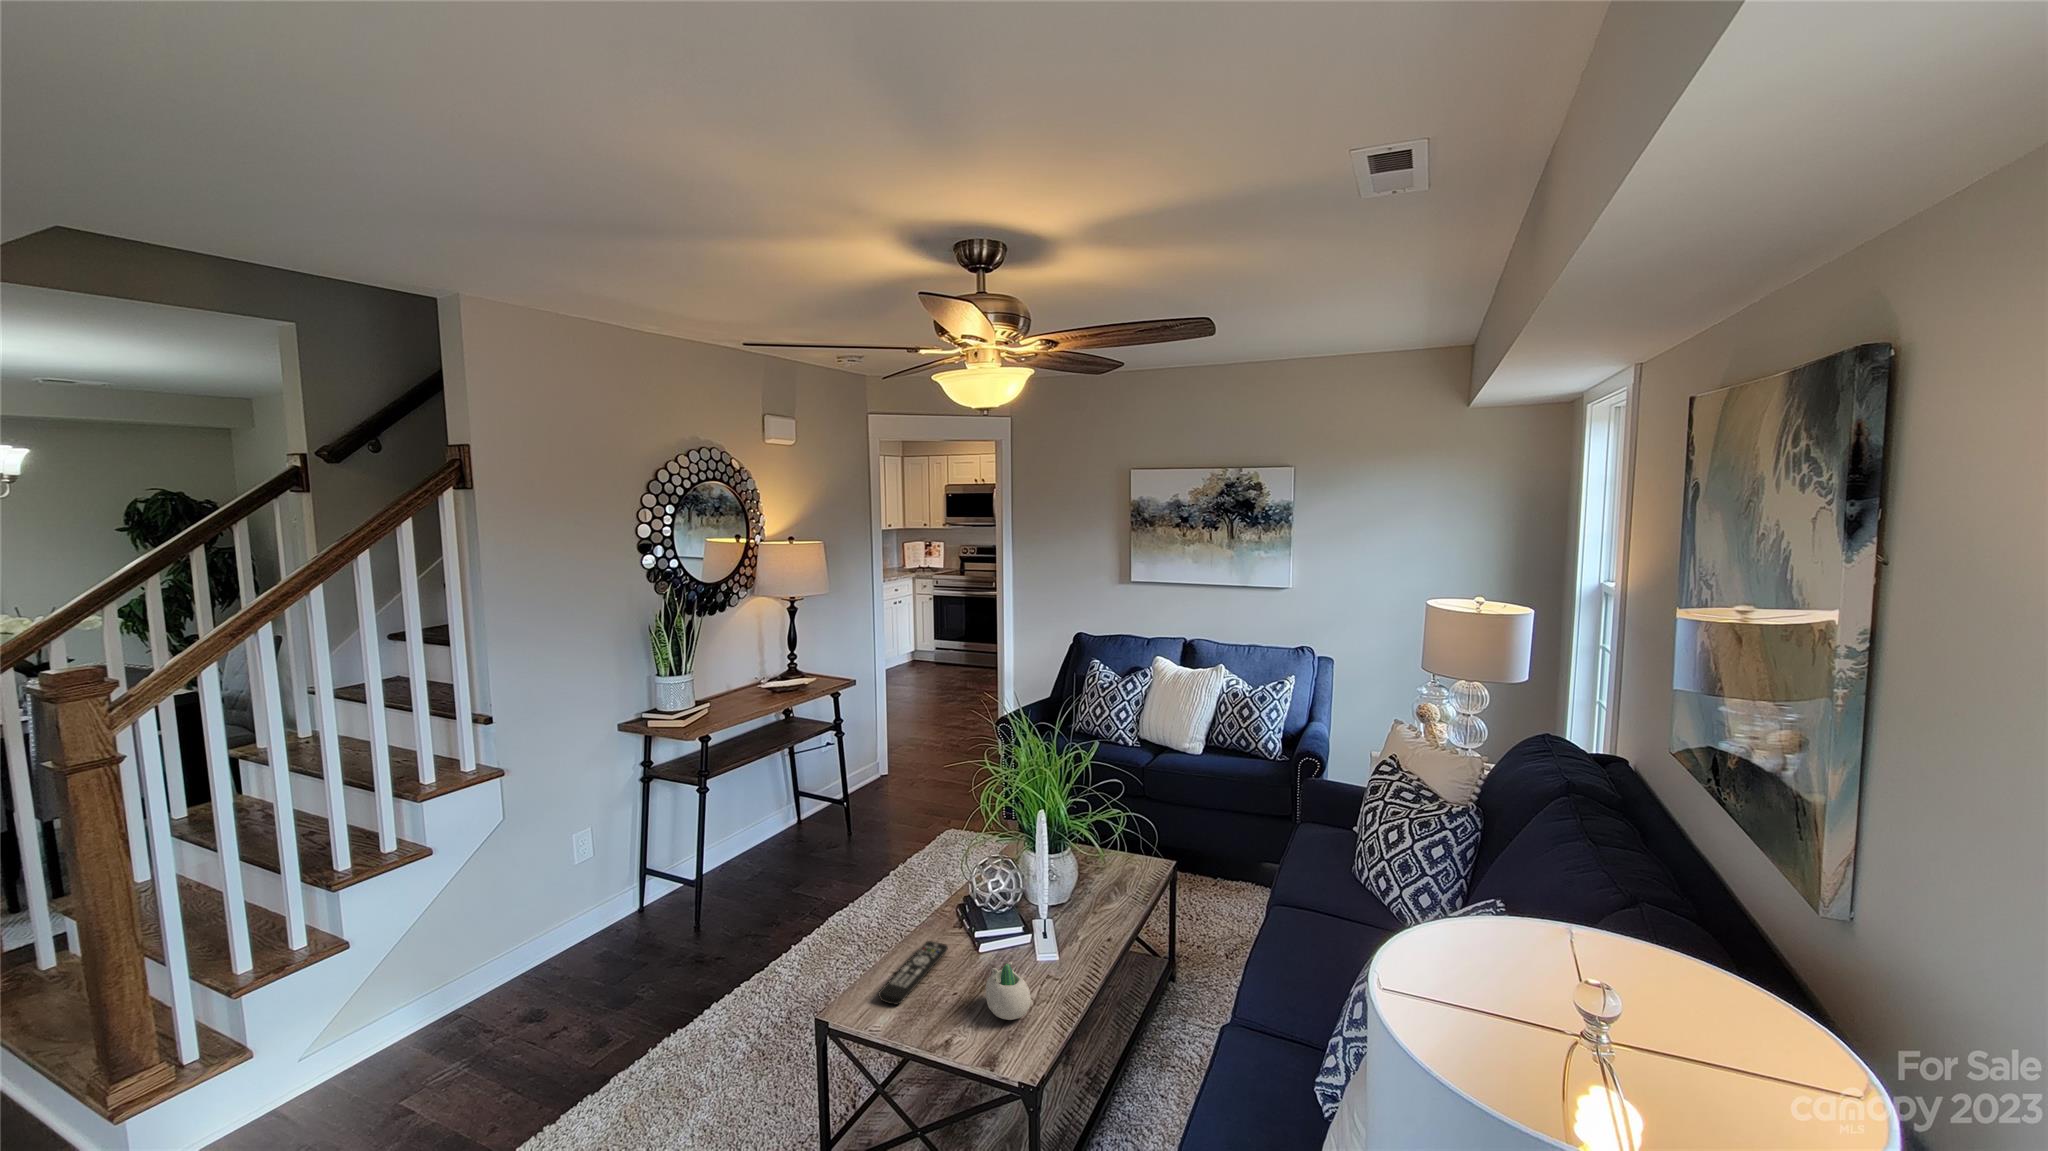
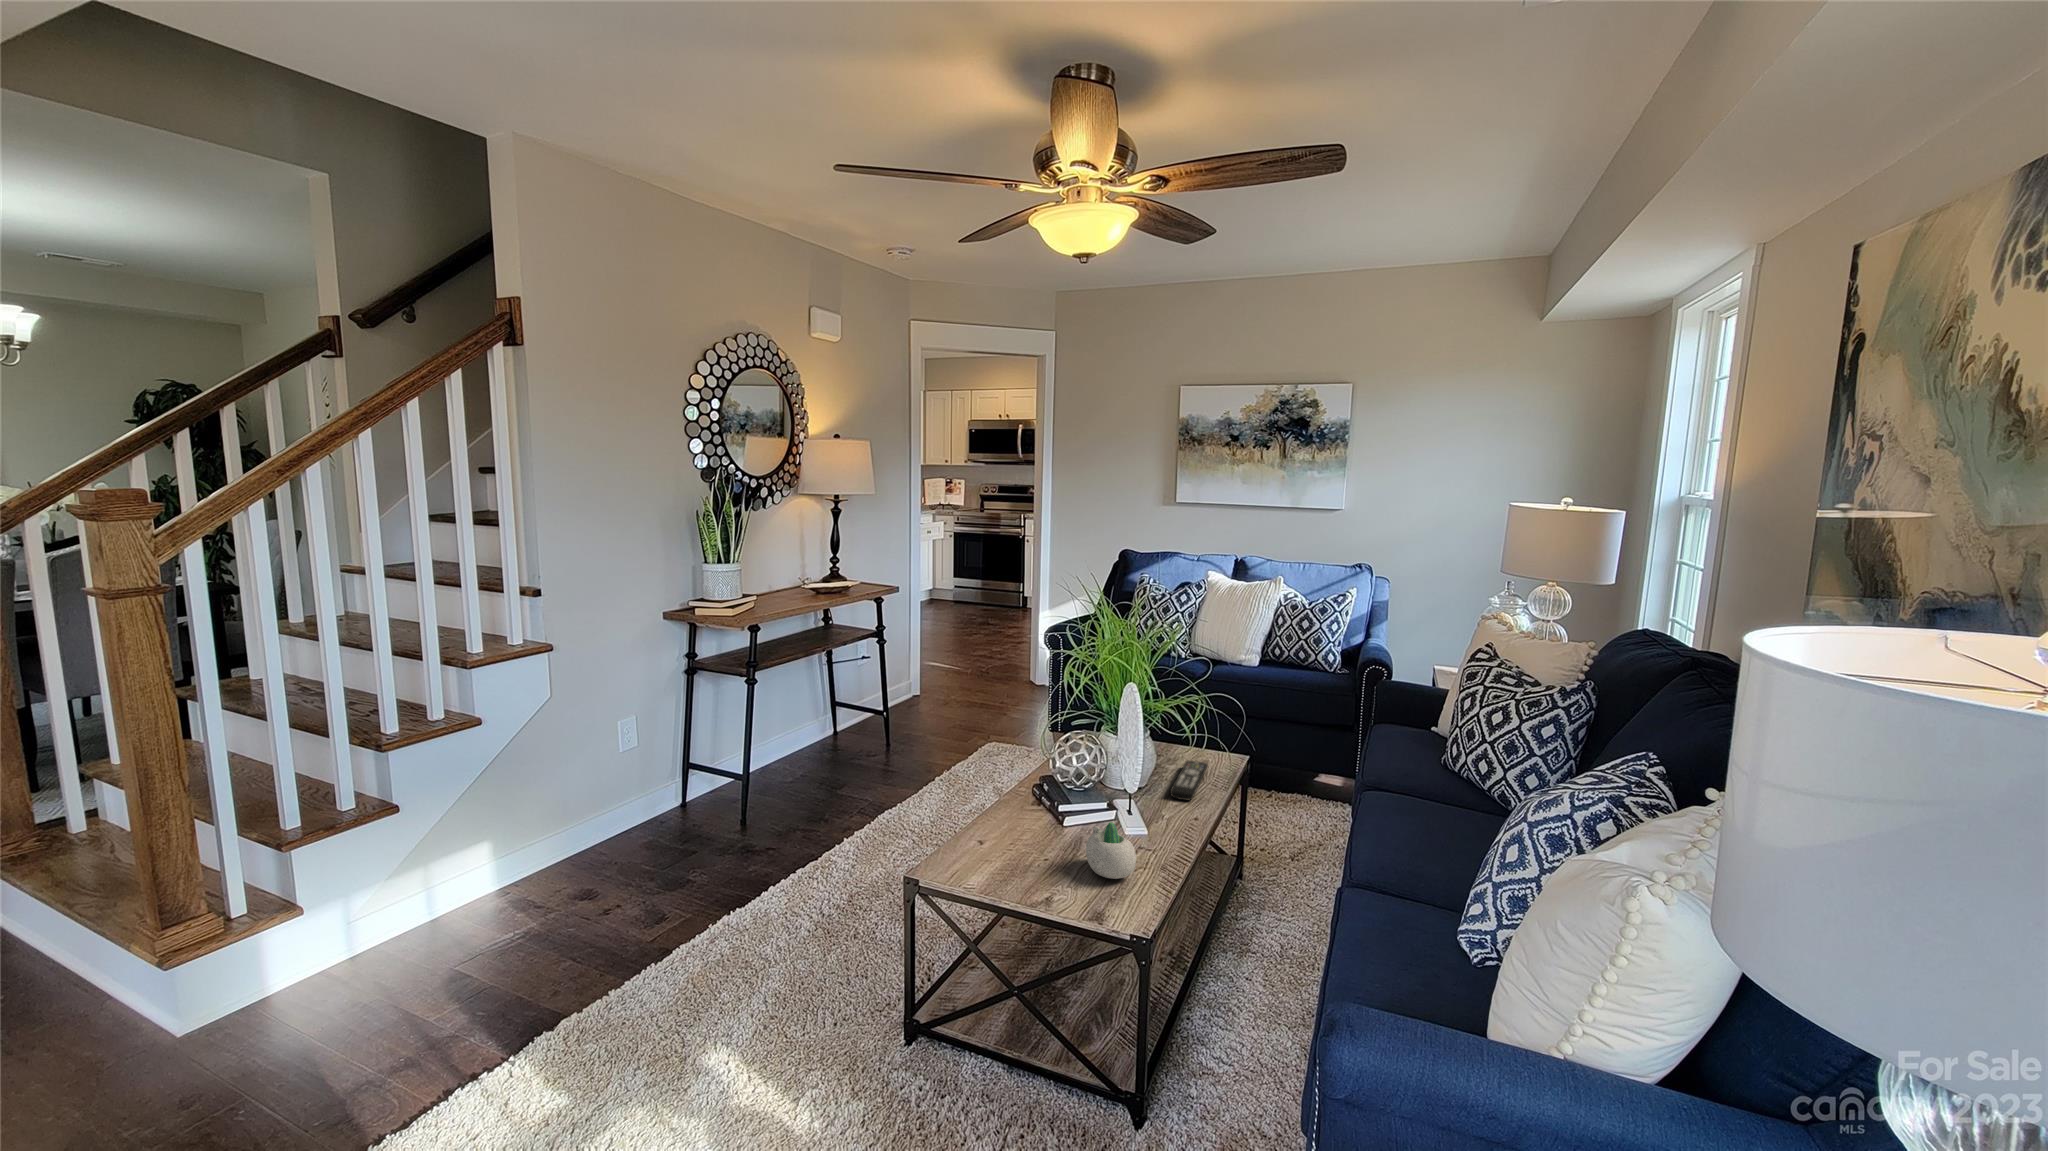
remote control: present [879,941,948,1005] -> present [1170,760,1208,800]

